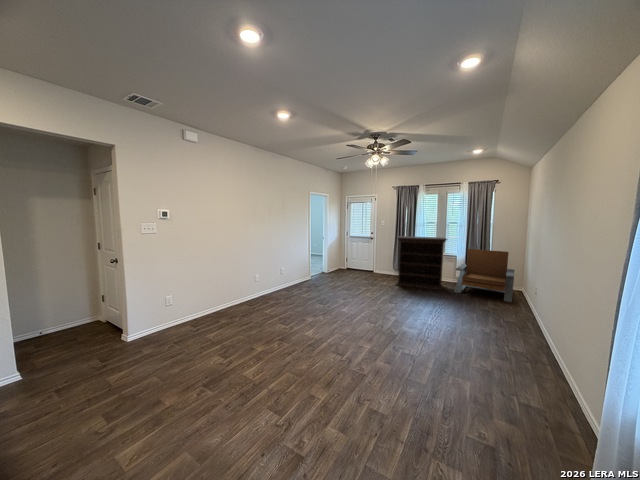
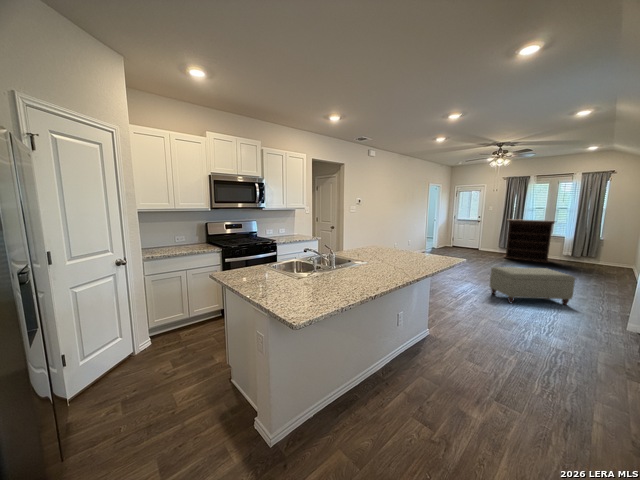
lounge chair: present [454,249,515,302] -> none [560,230,626,273]
ottoman: none [345,338,479,442] -> present [490,267,576,305]

